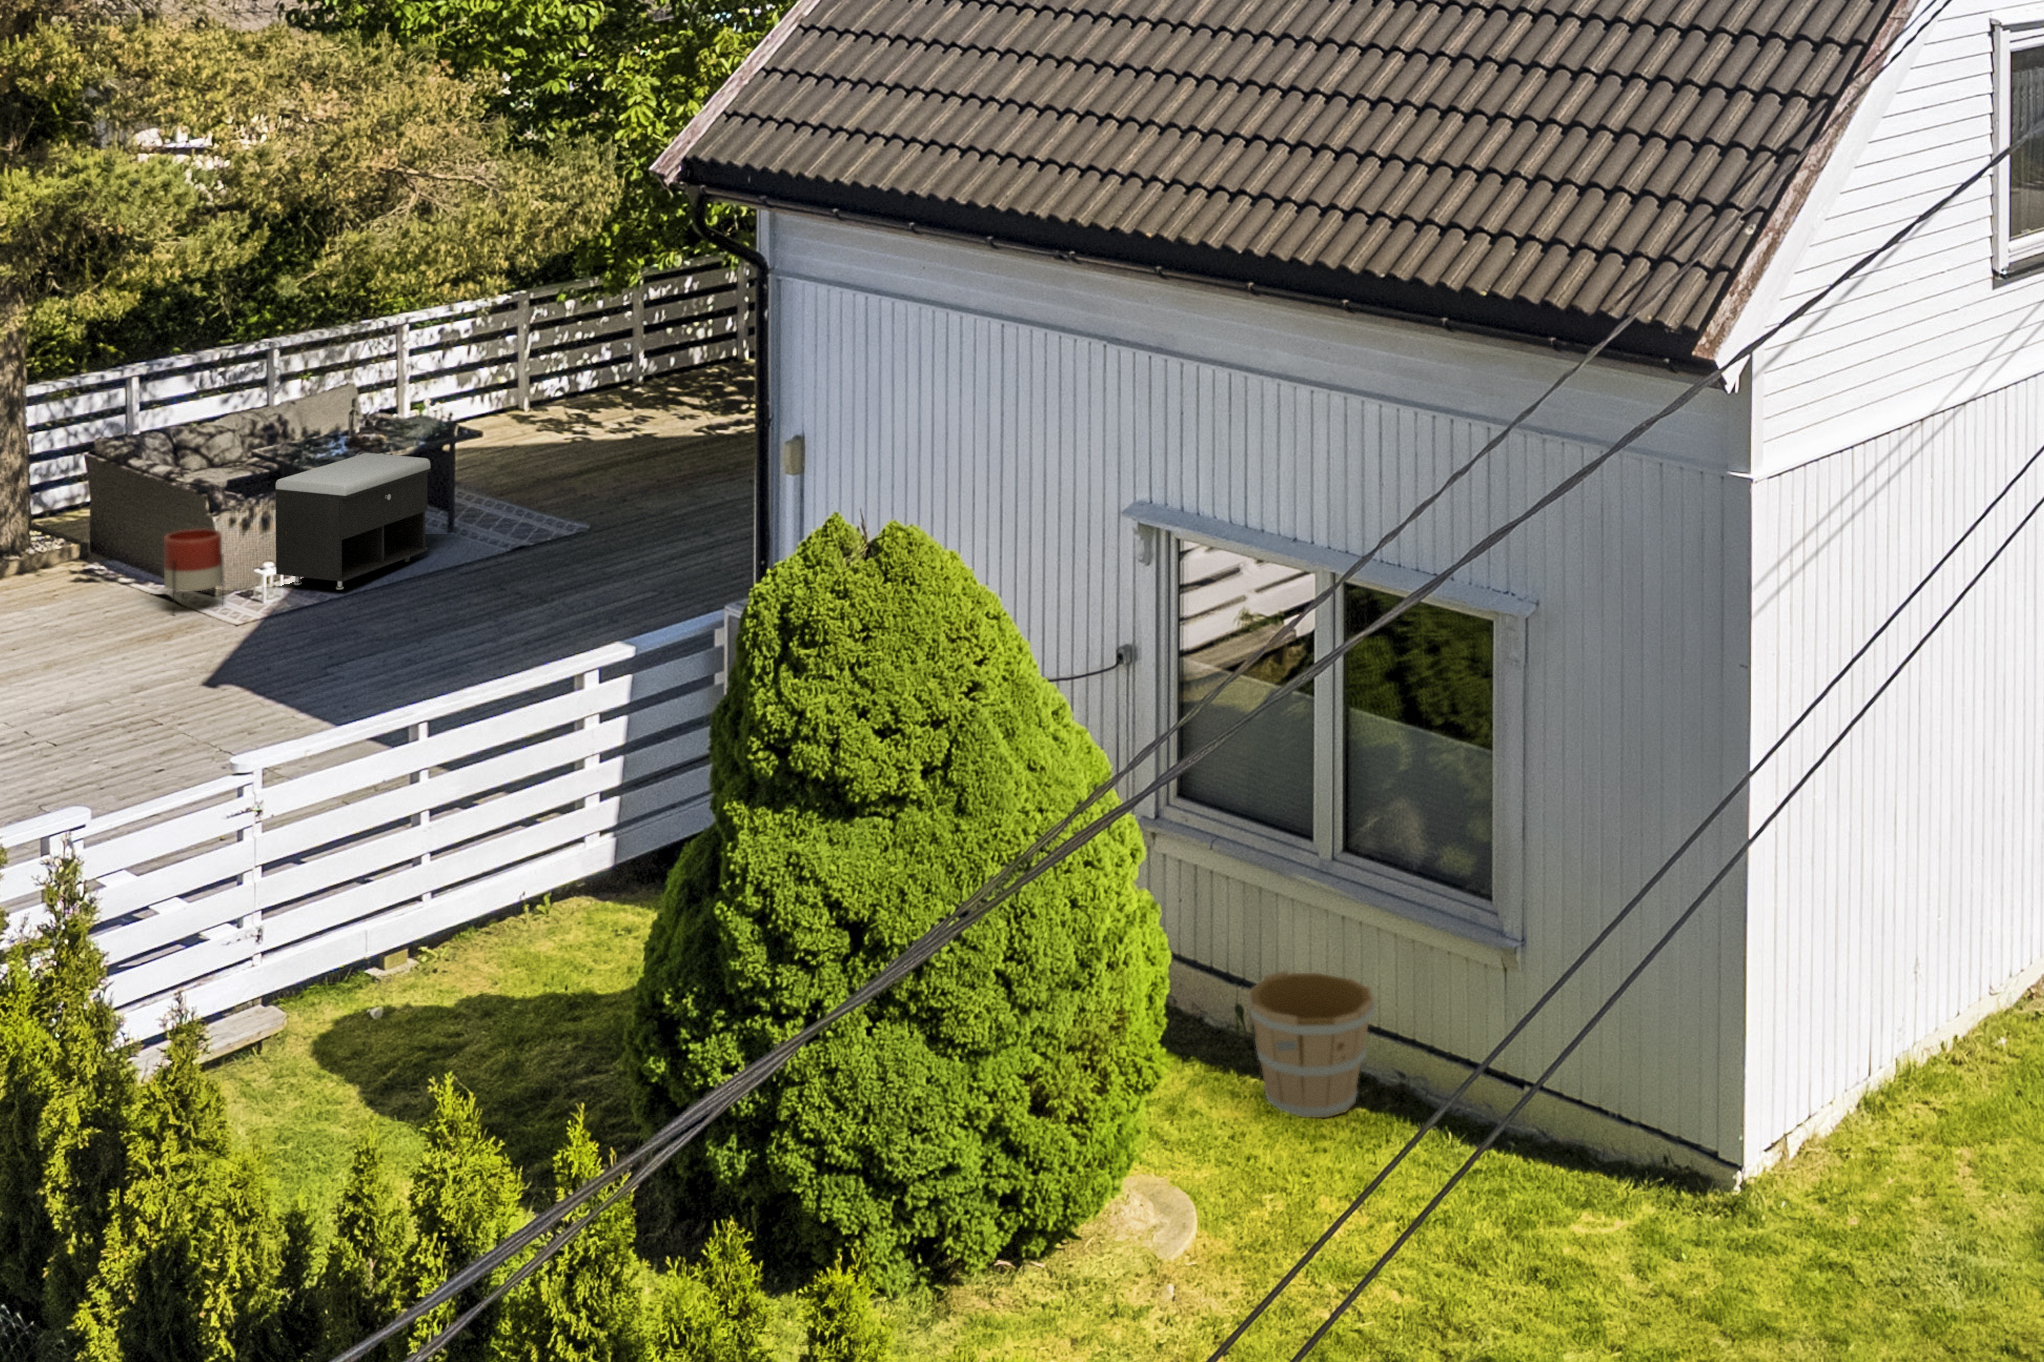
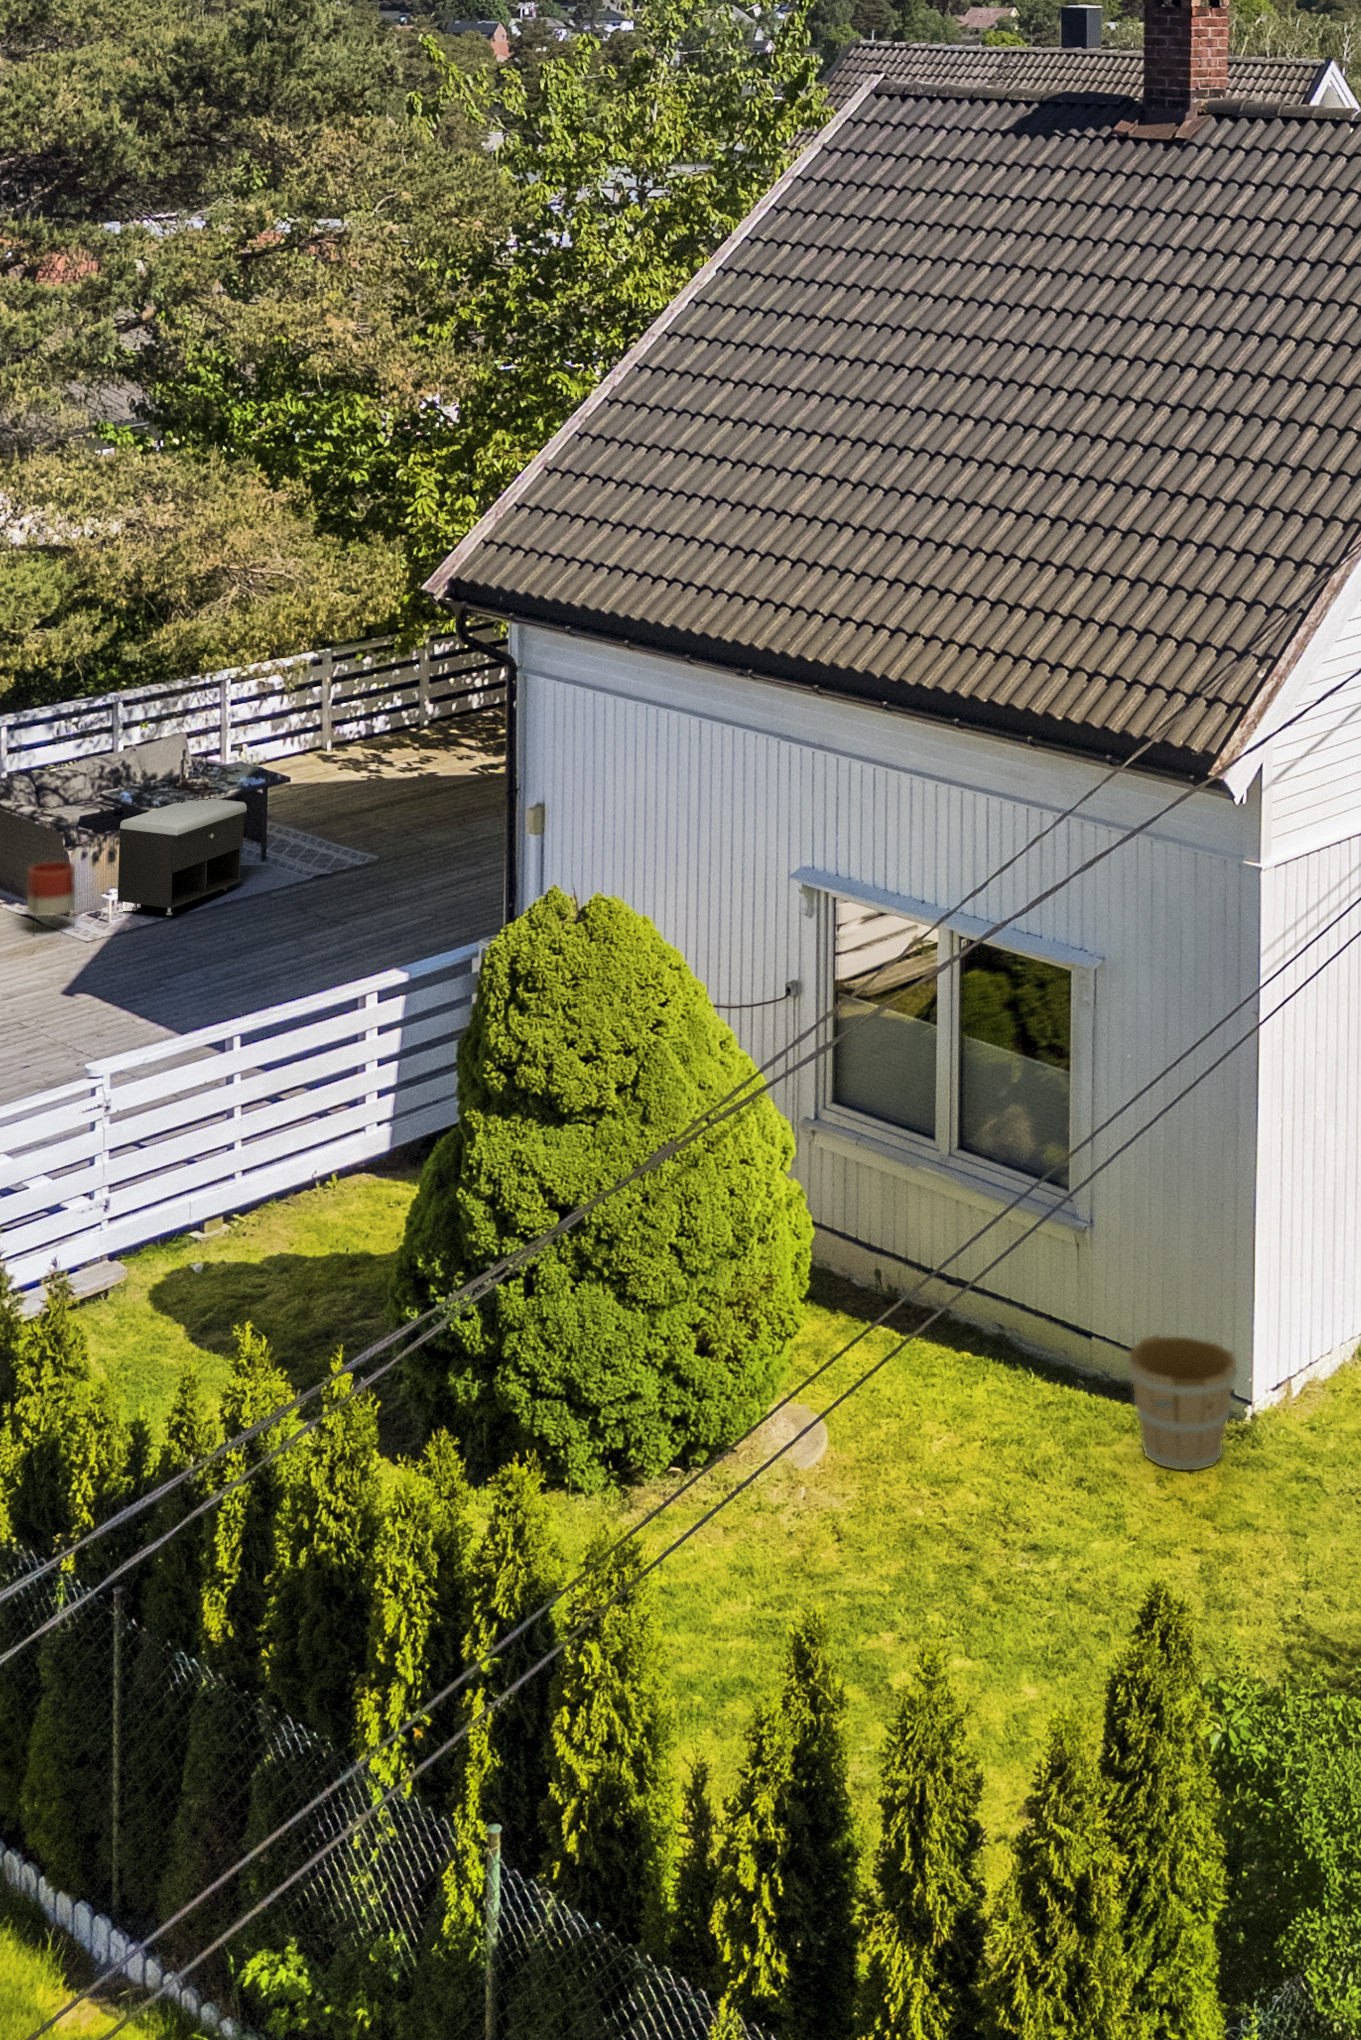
wooden bucket: present [1248,971,1375,1118] -> present [1127,1335,1238,1470]

